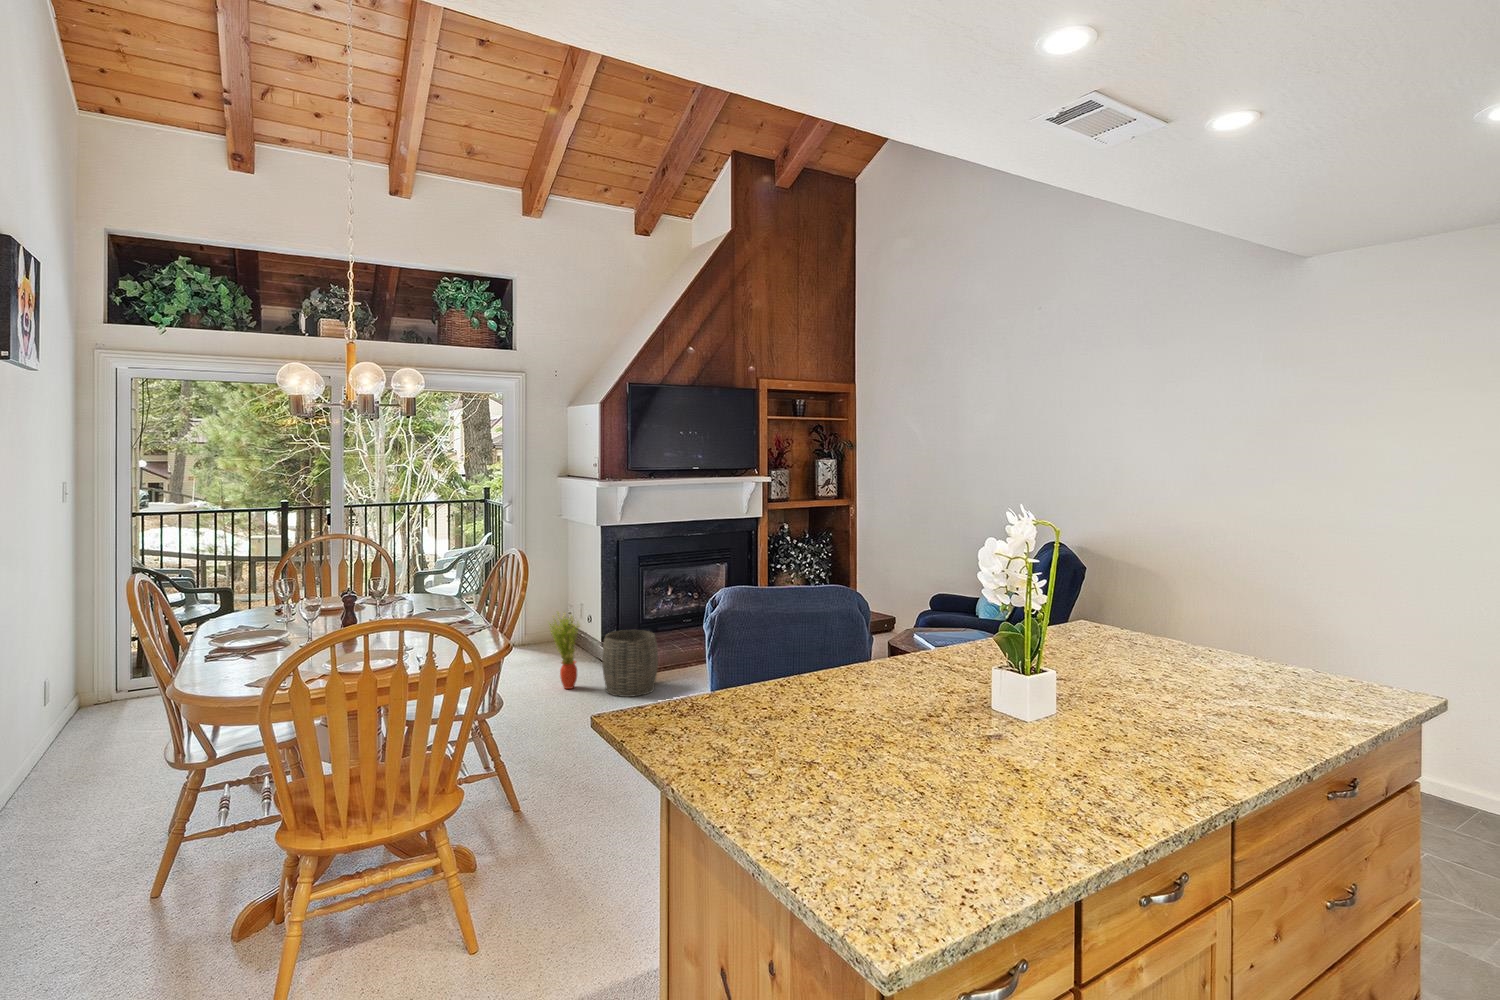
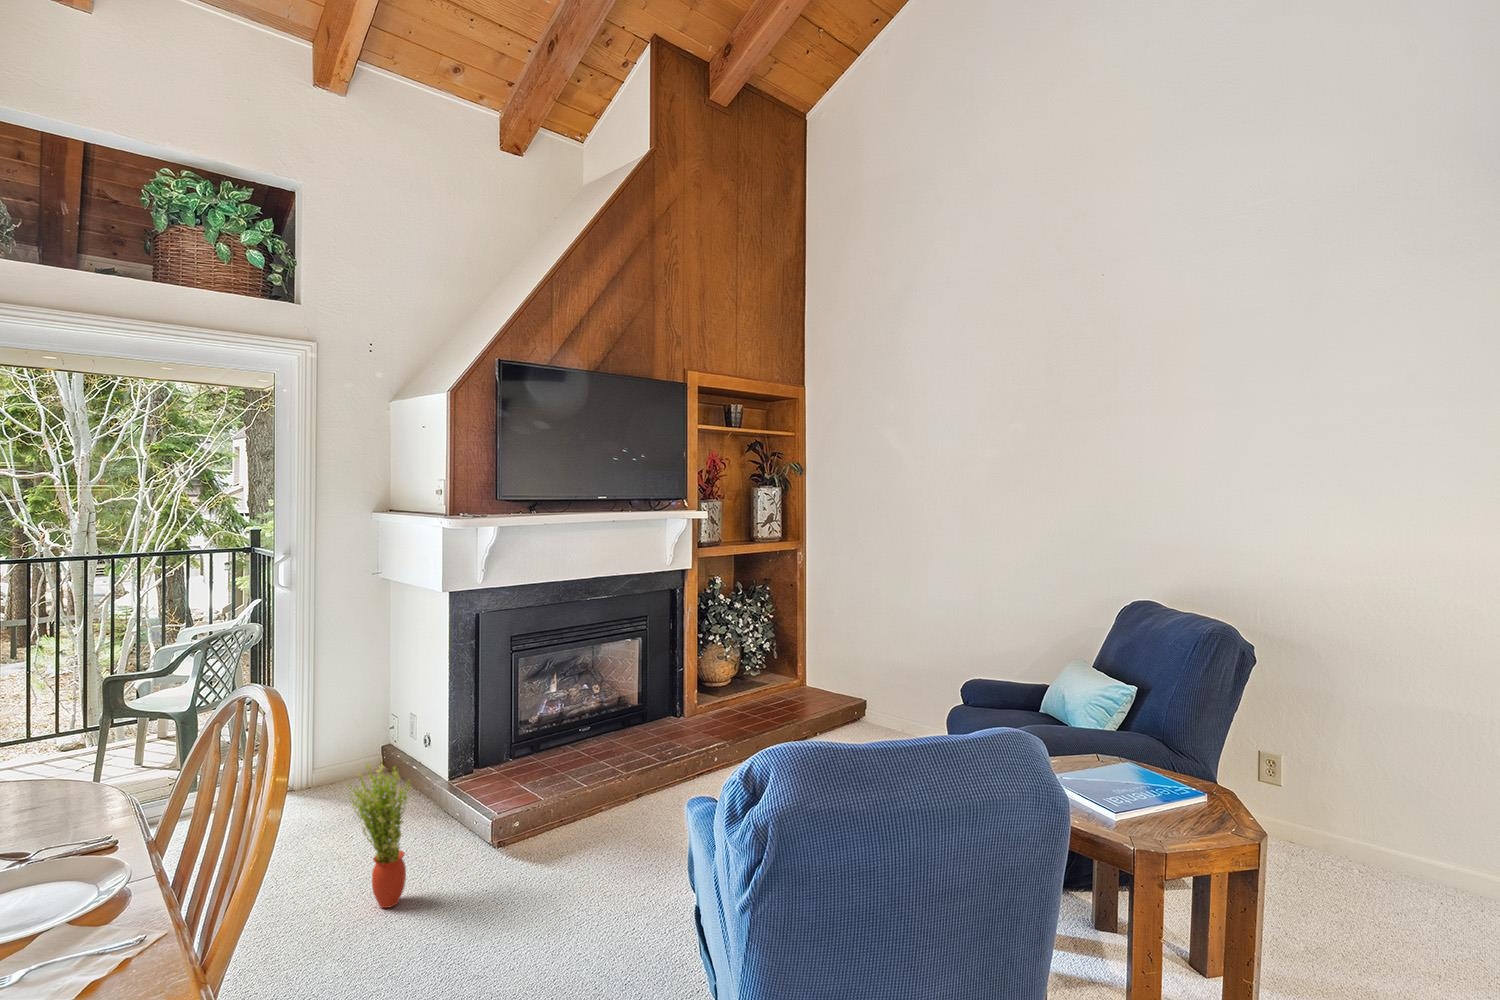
woven basket: present [602,630,658,697] -> none [455,782,559,921]

